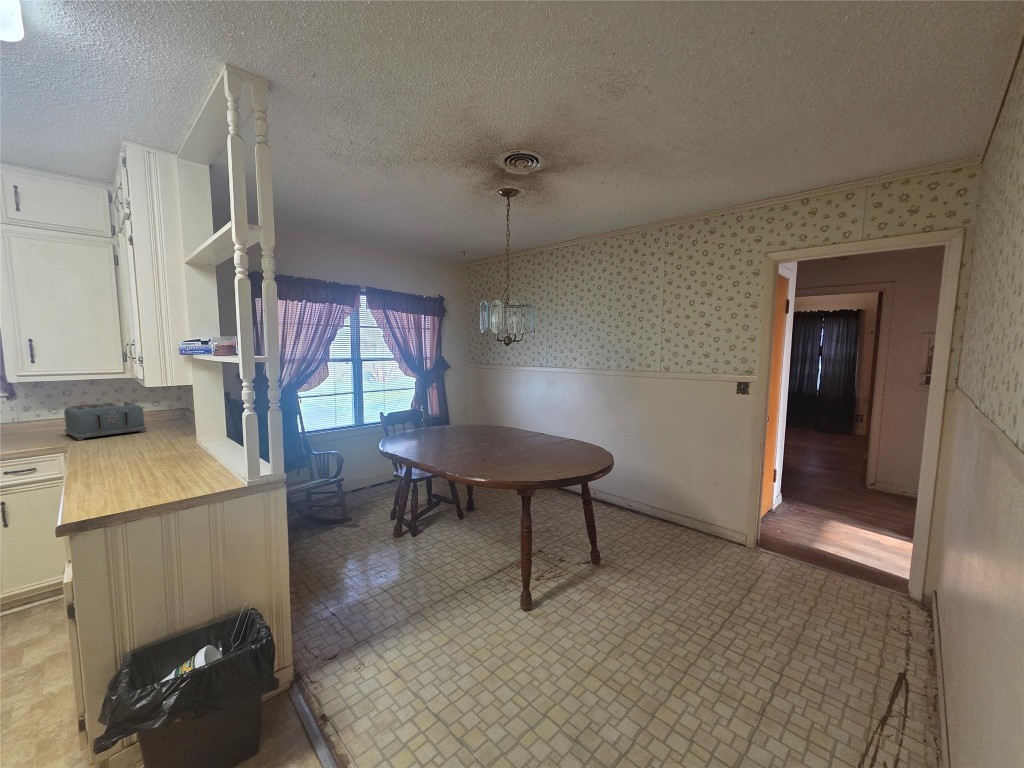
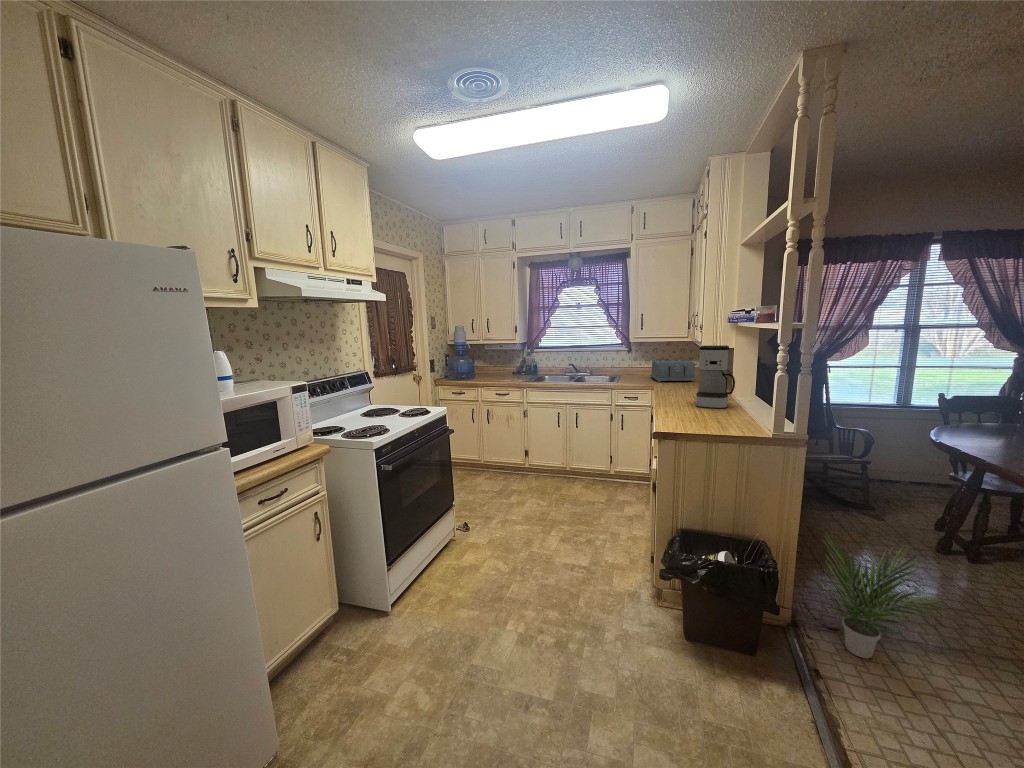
coffee maker: none [140,383,199,467] -> present [696,345,735,409]
potted plant: none [293,548,405,672] -> present [817,533,945,658]

